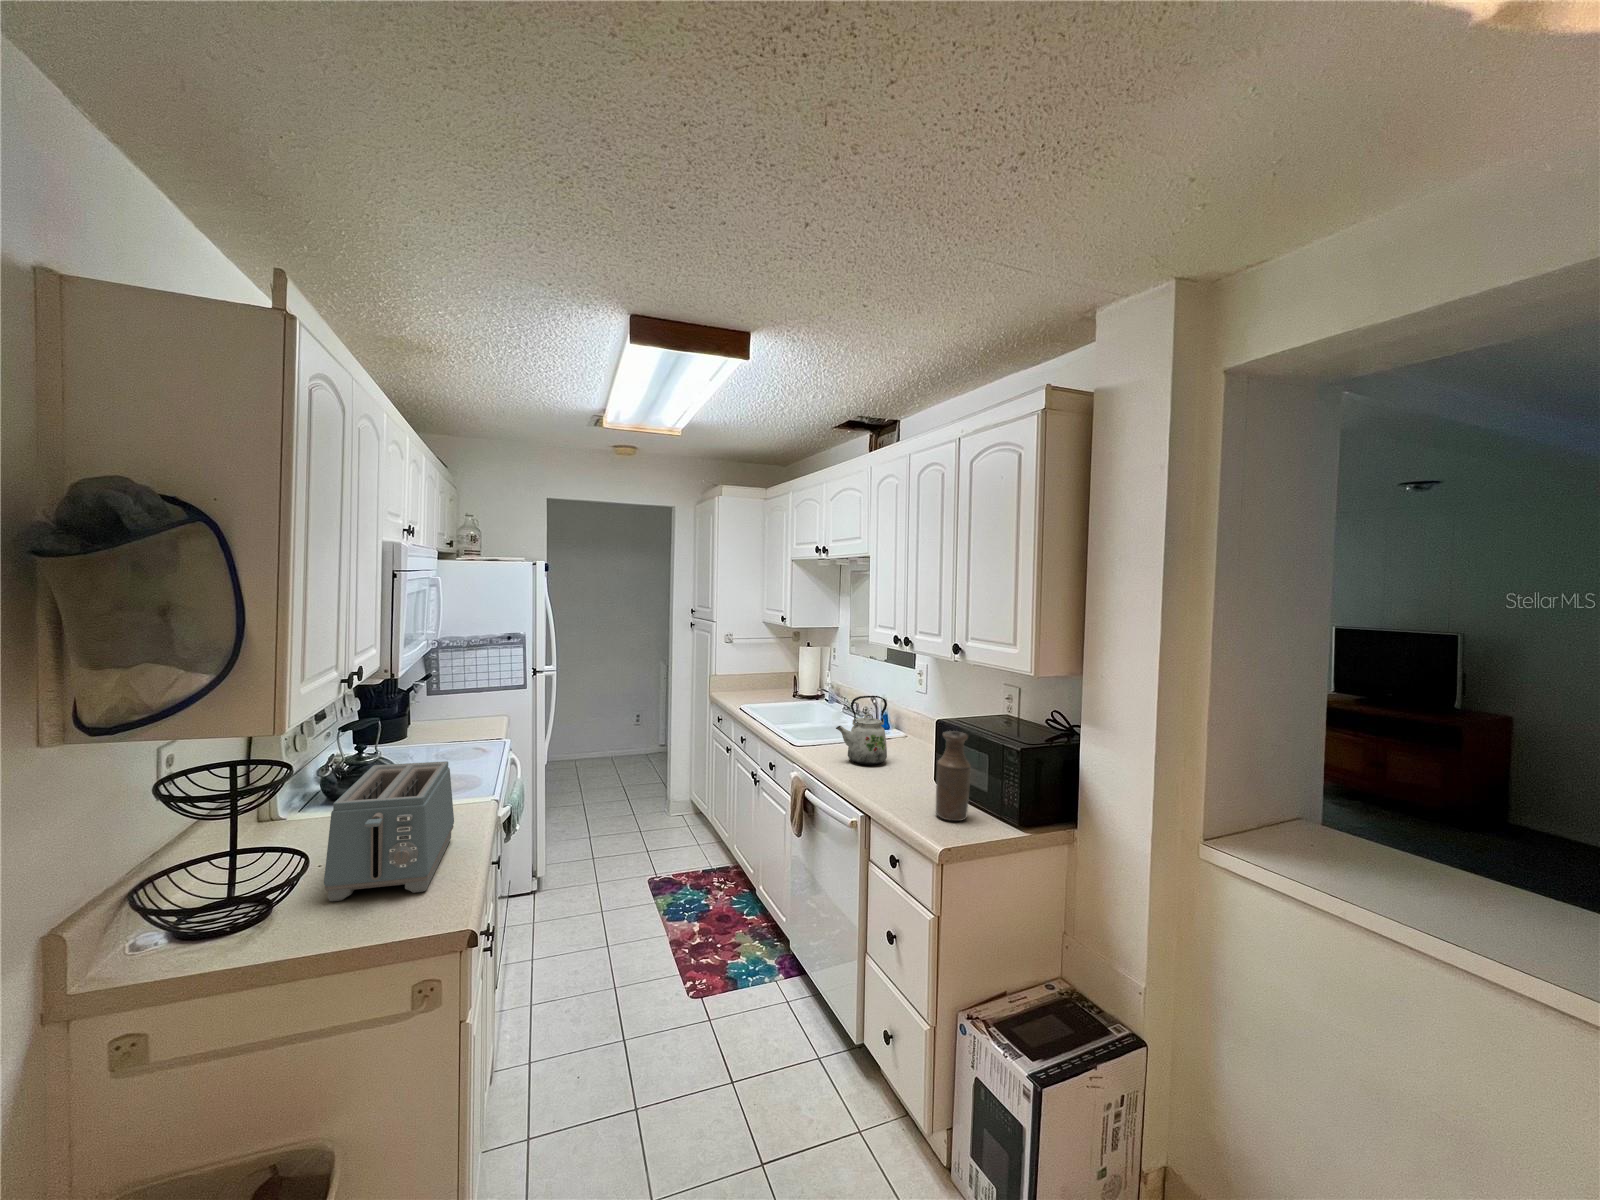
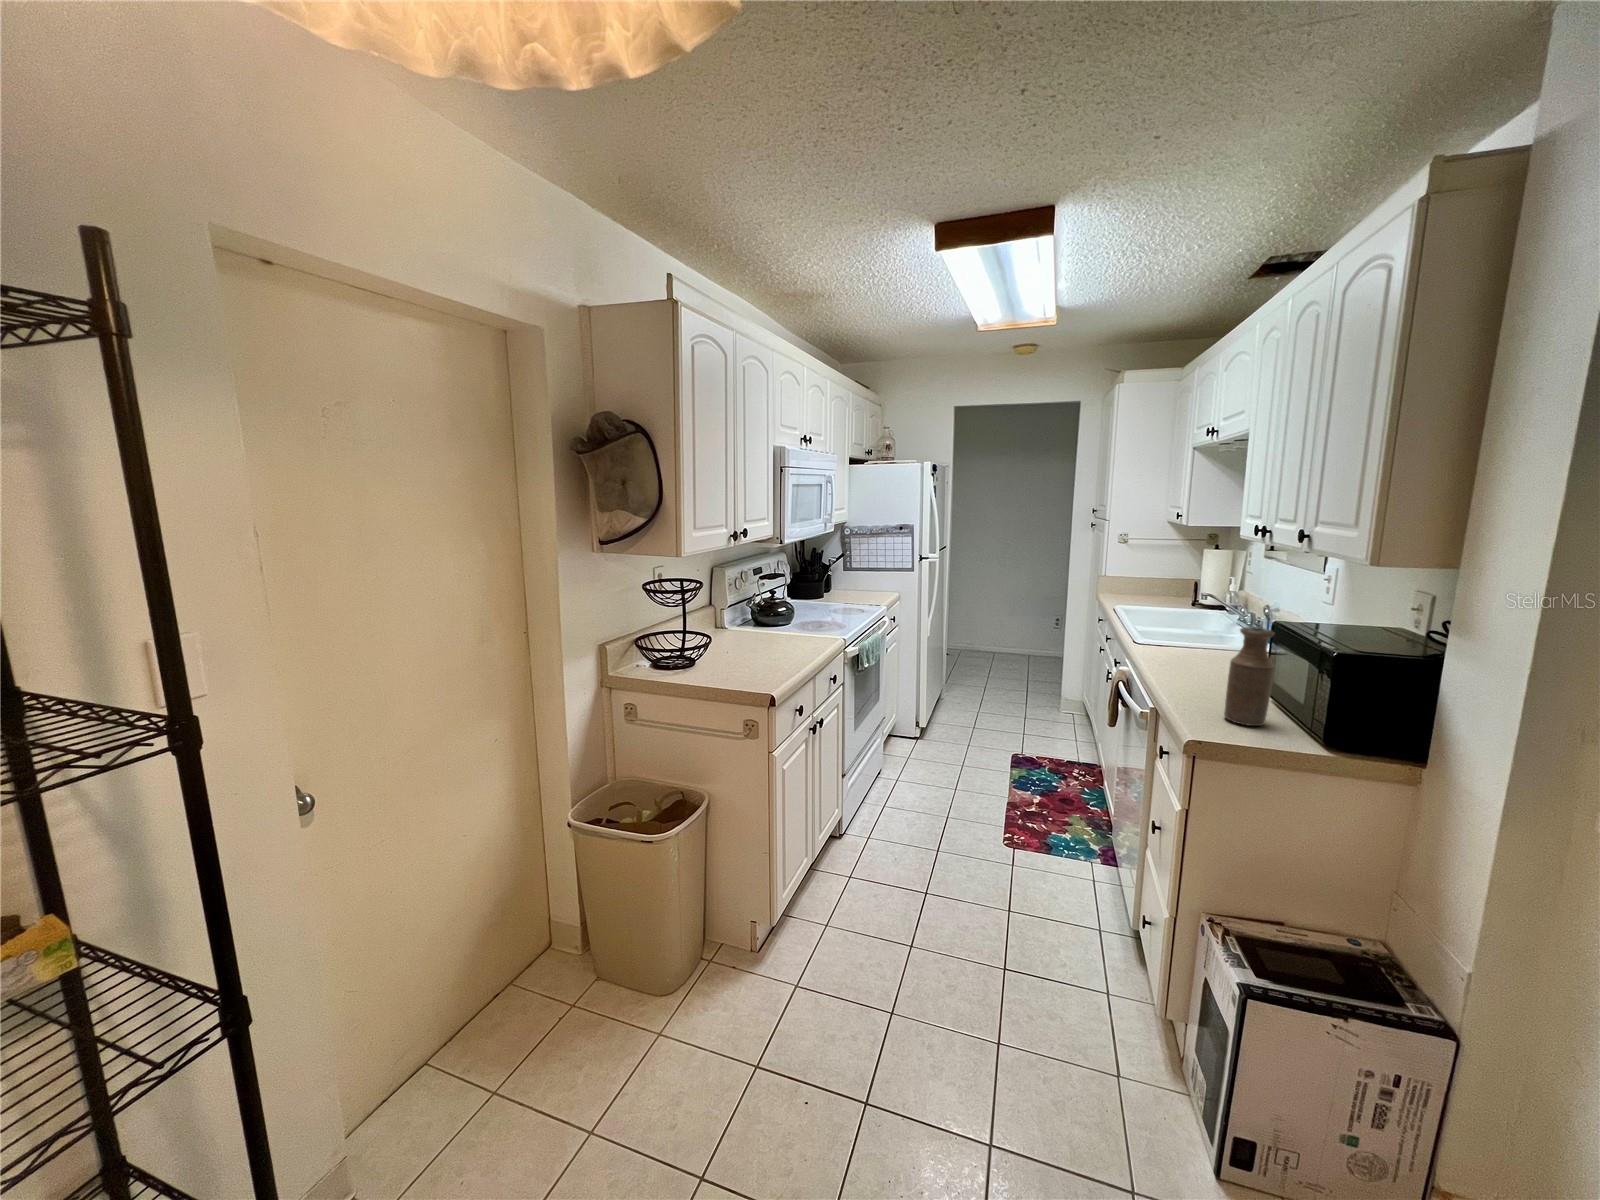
kettle: present [836,696,887,765] -> none [1165,593,1236,669]
toaster: present [324,761,454,901] -> none [712,596,800,673]

